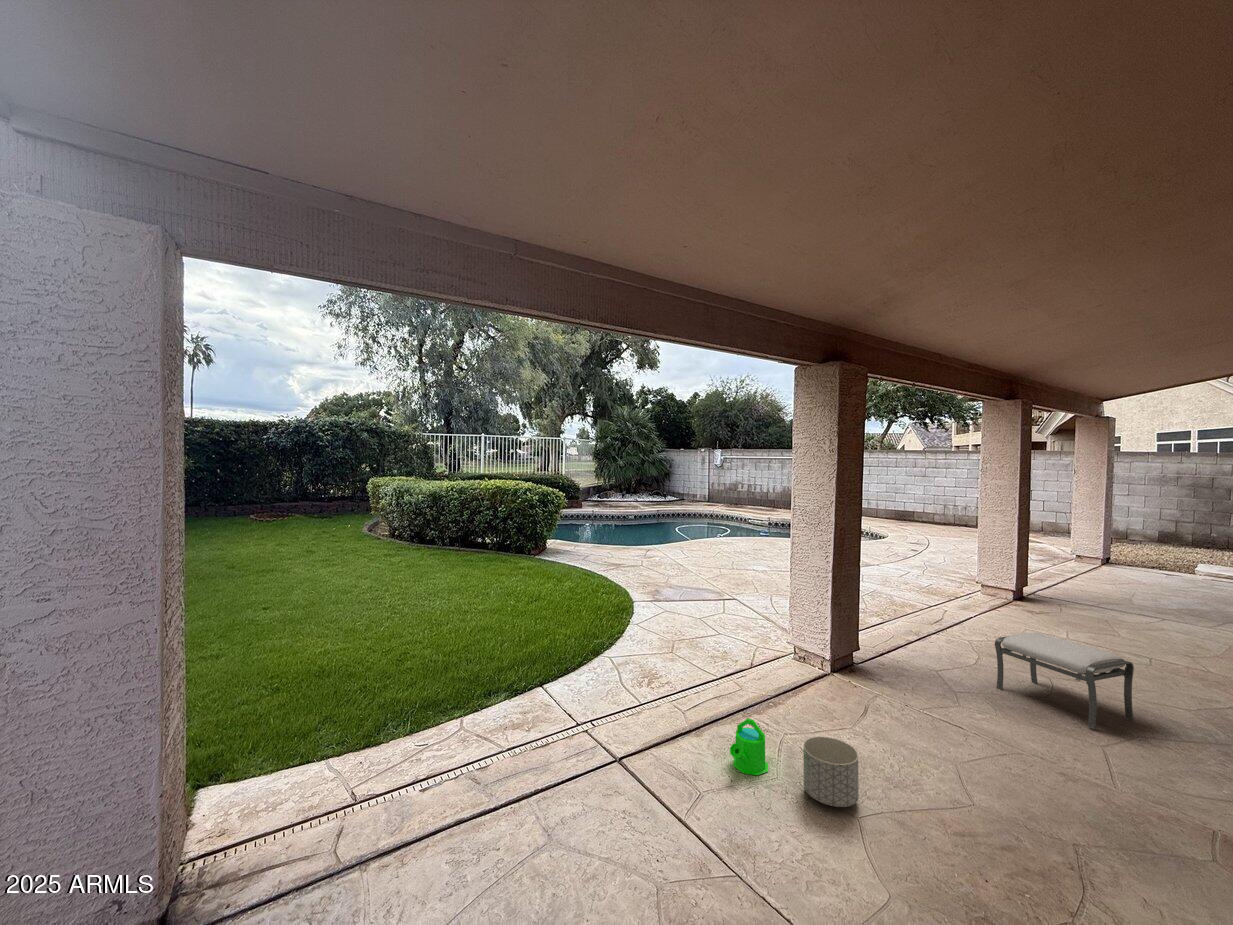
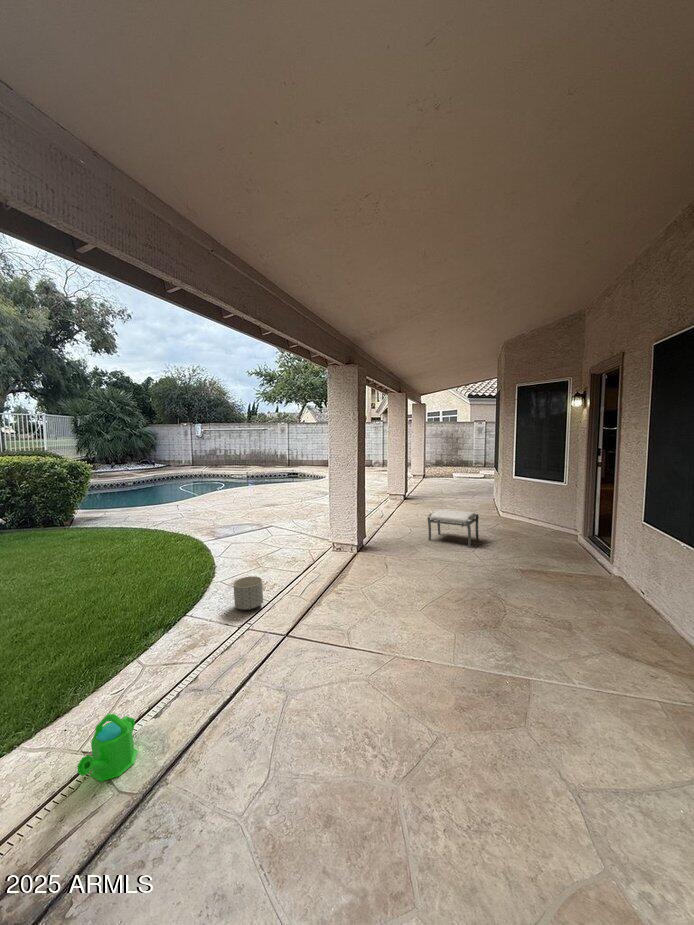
watering can: present [730,718,768,775] -> present [78,714,137,782]
planter: present [803,737,859,807] -> present [233,576,263,610]

